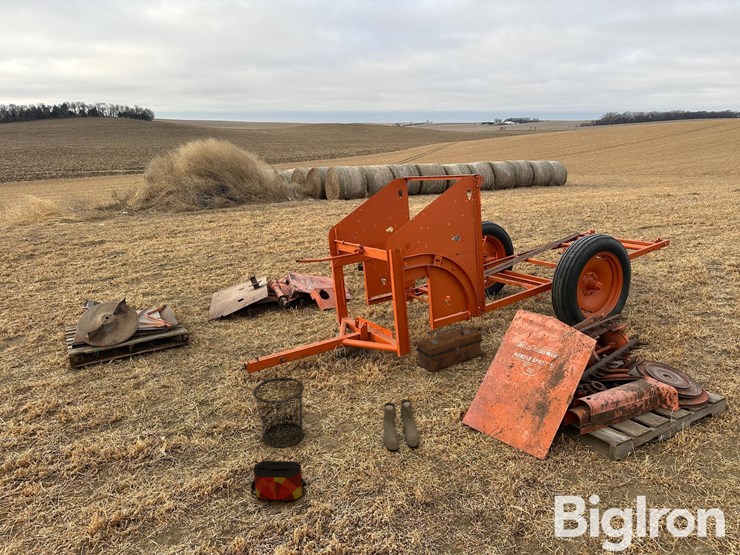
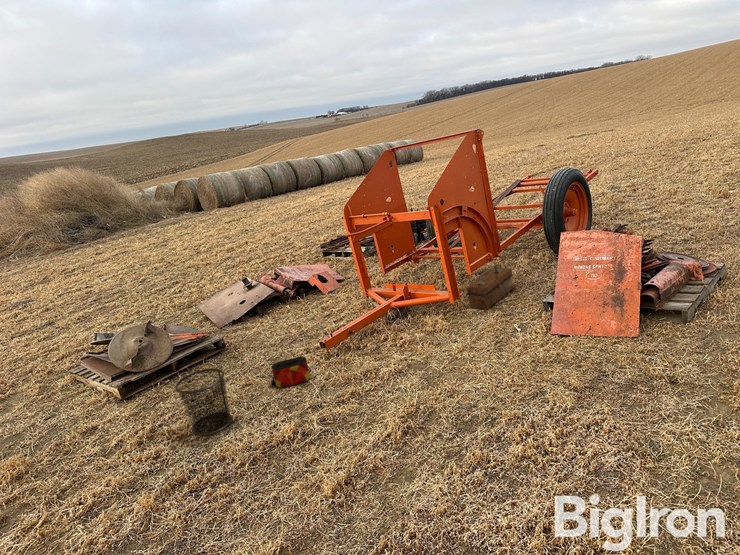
trash can: present [253,377,304,447] -> present [175,369,232,435]
boots: present [383,400,418,450] -> none [498,321,538,365]
bag: present [251,461,307,501] -> present [271,357,311,388]

